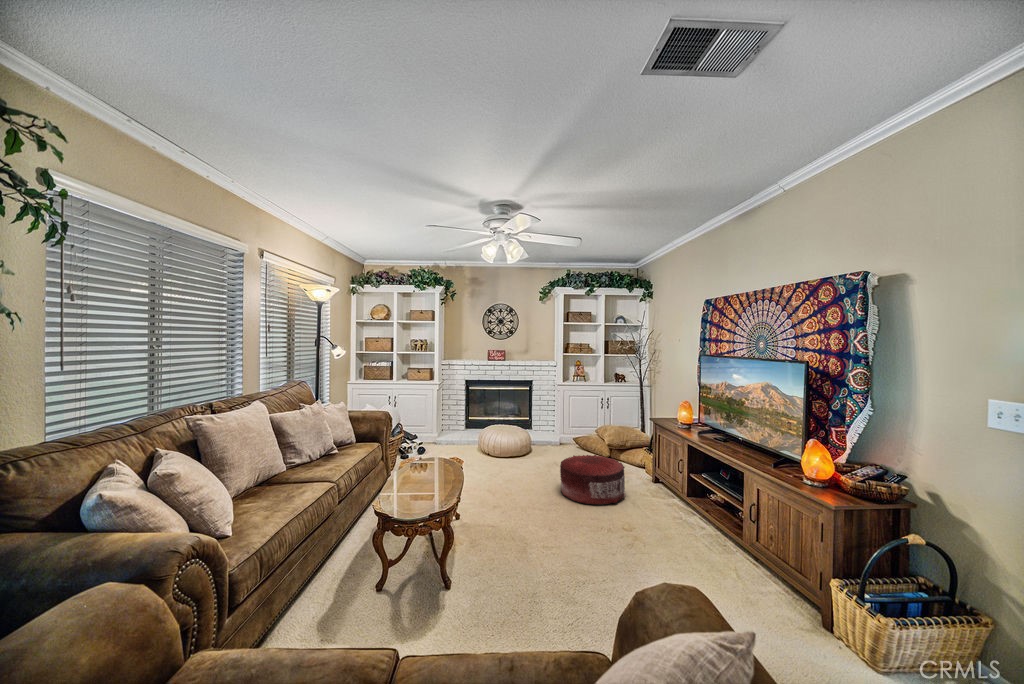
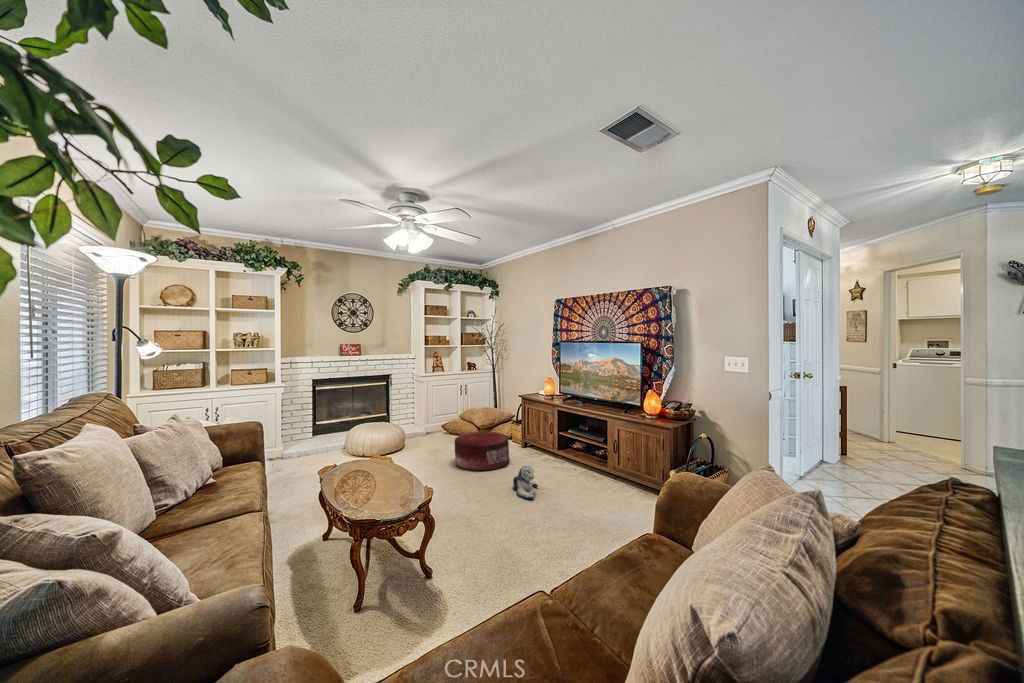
plush toy: none [601,513,635,559] -> present [513,466,538,499]

